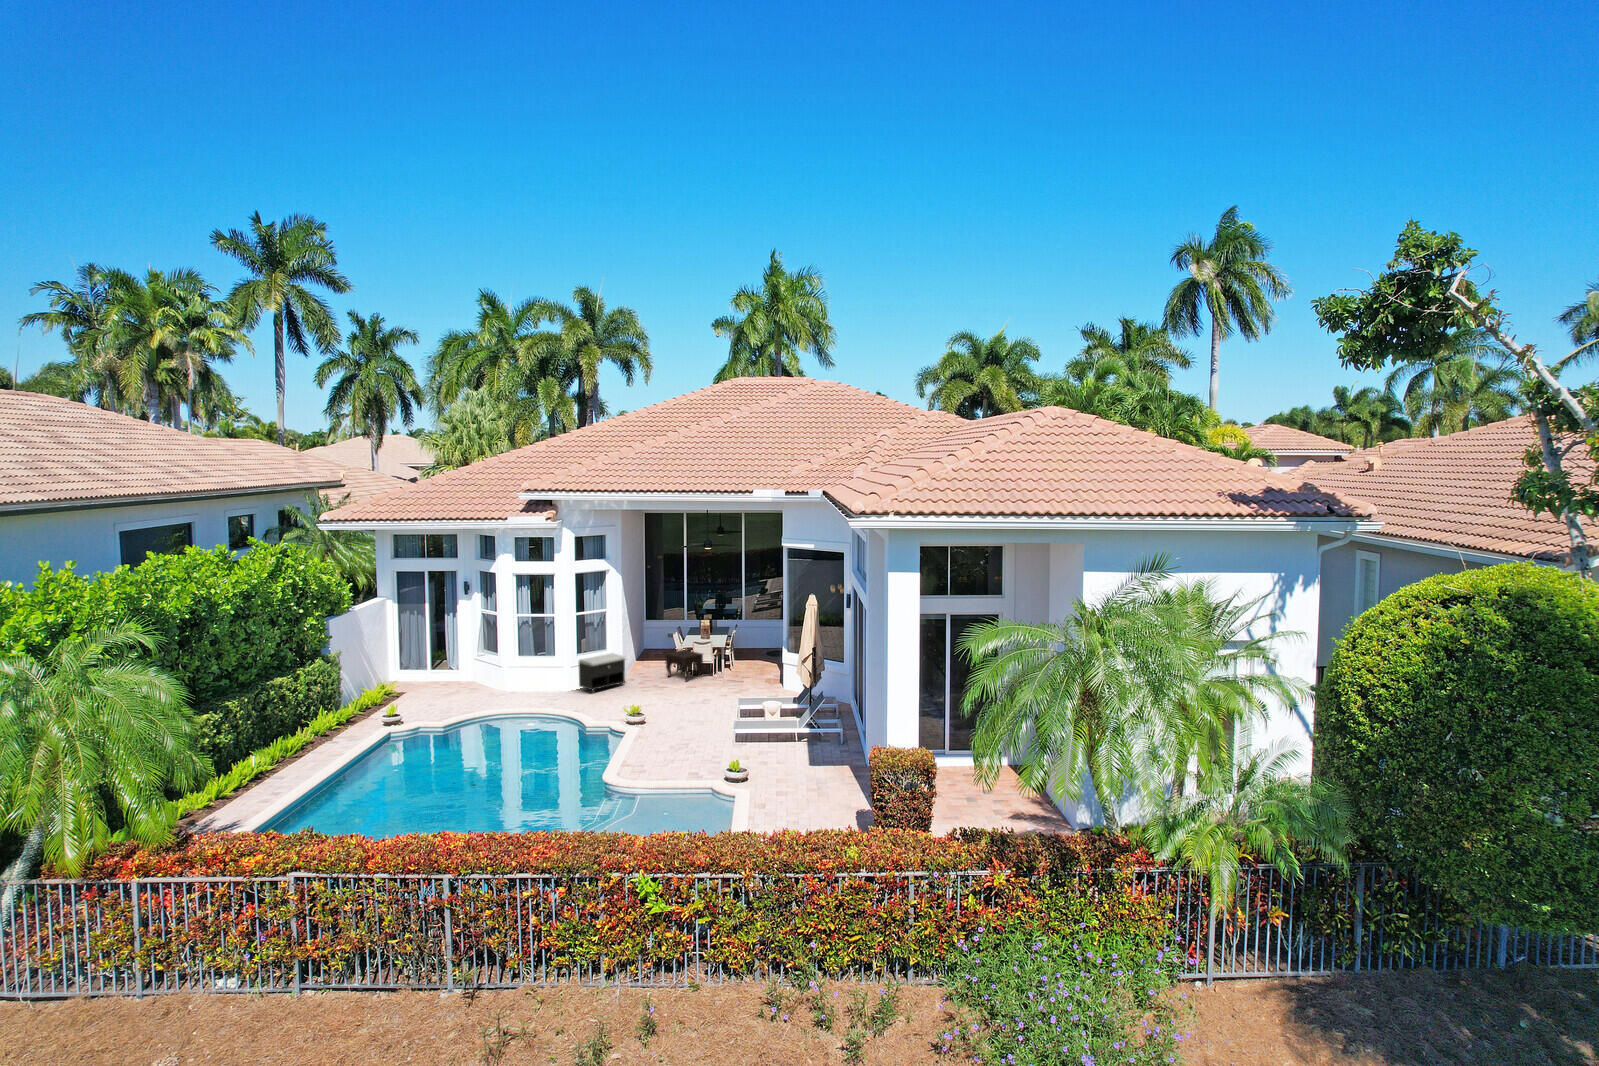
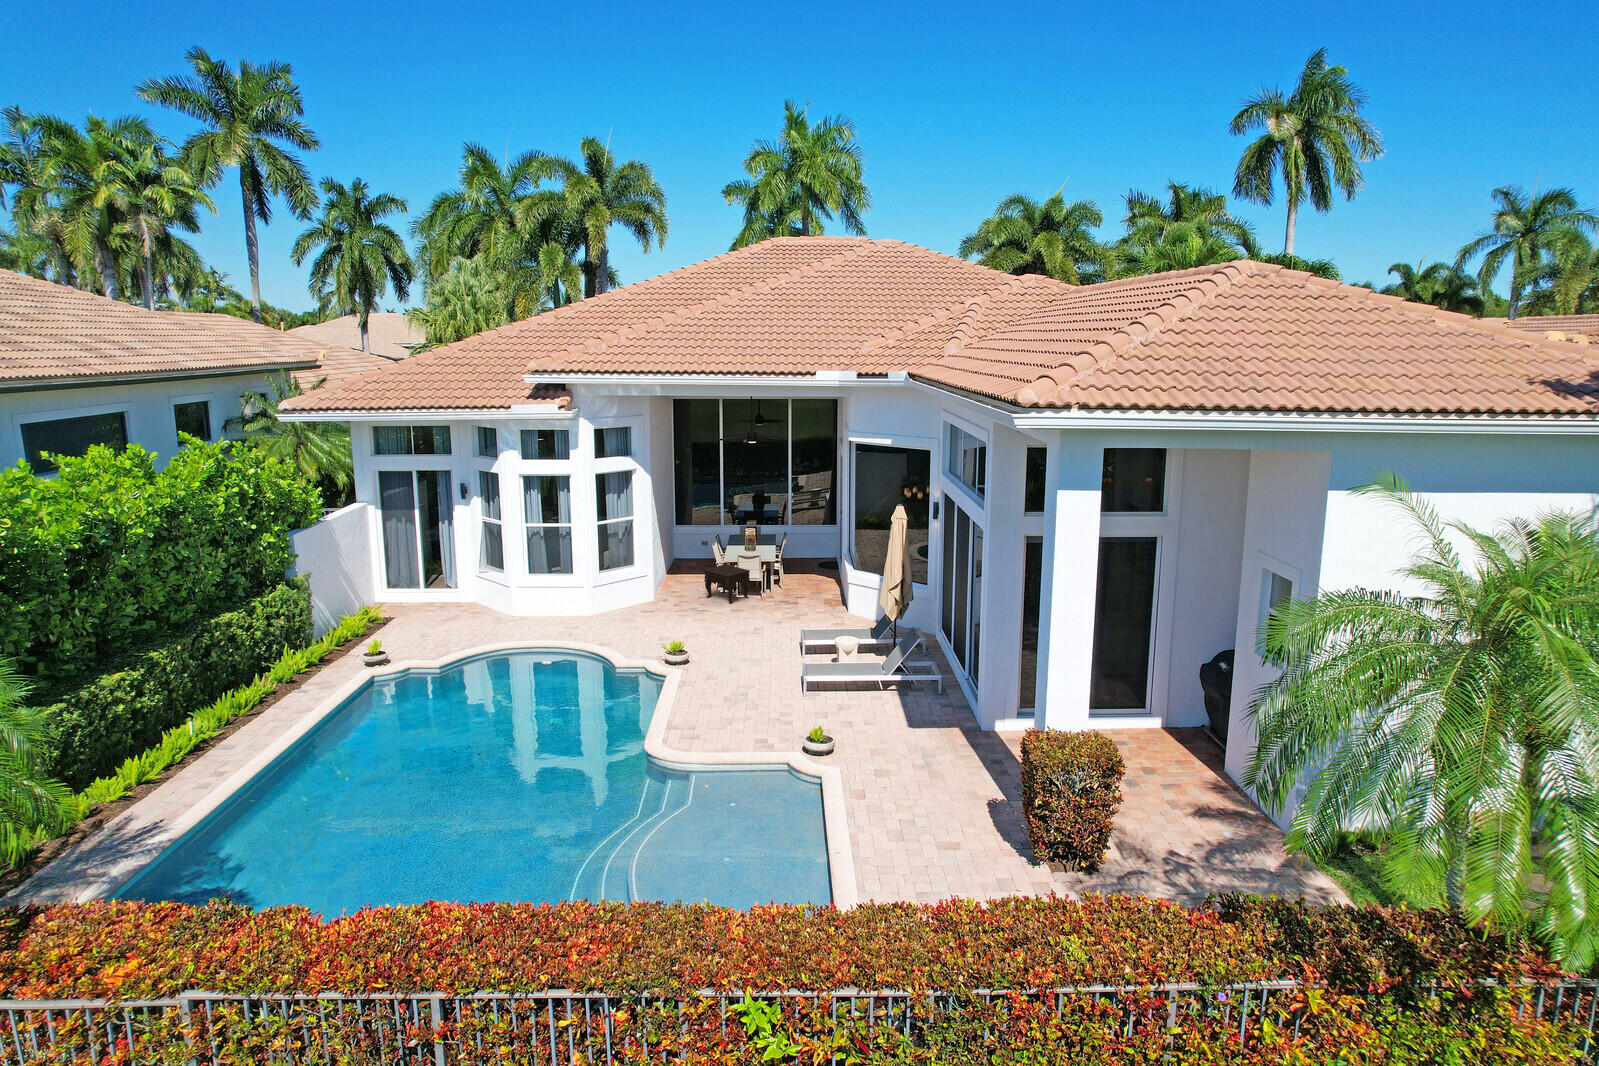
storage bench: present [579,653,625,691] -> none [602,570,658,618]

